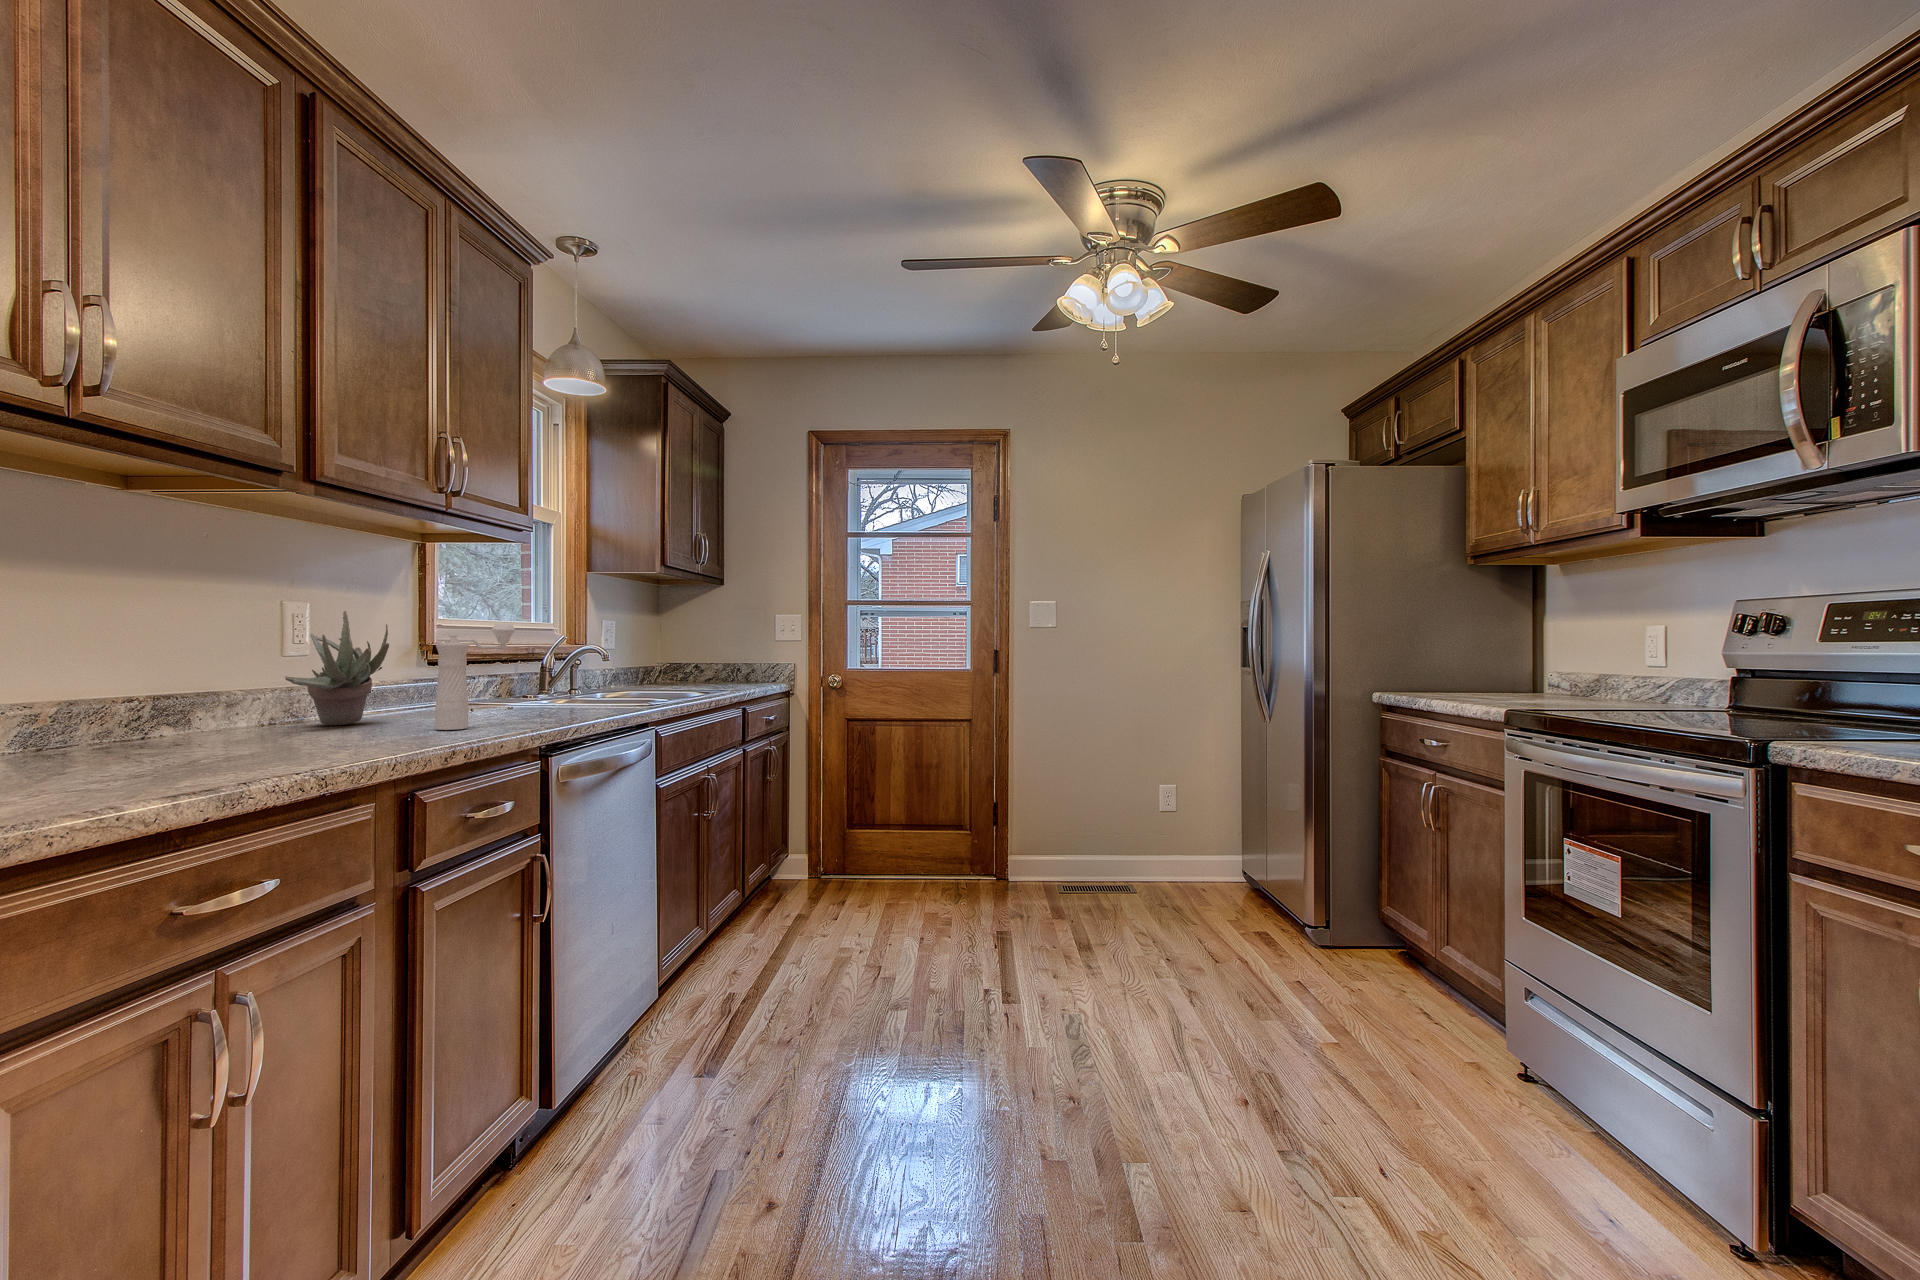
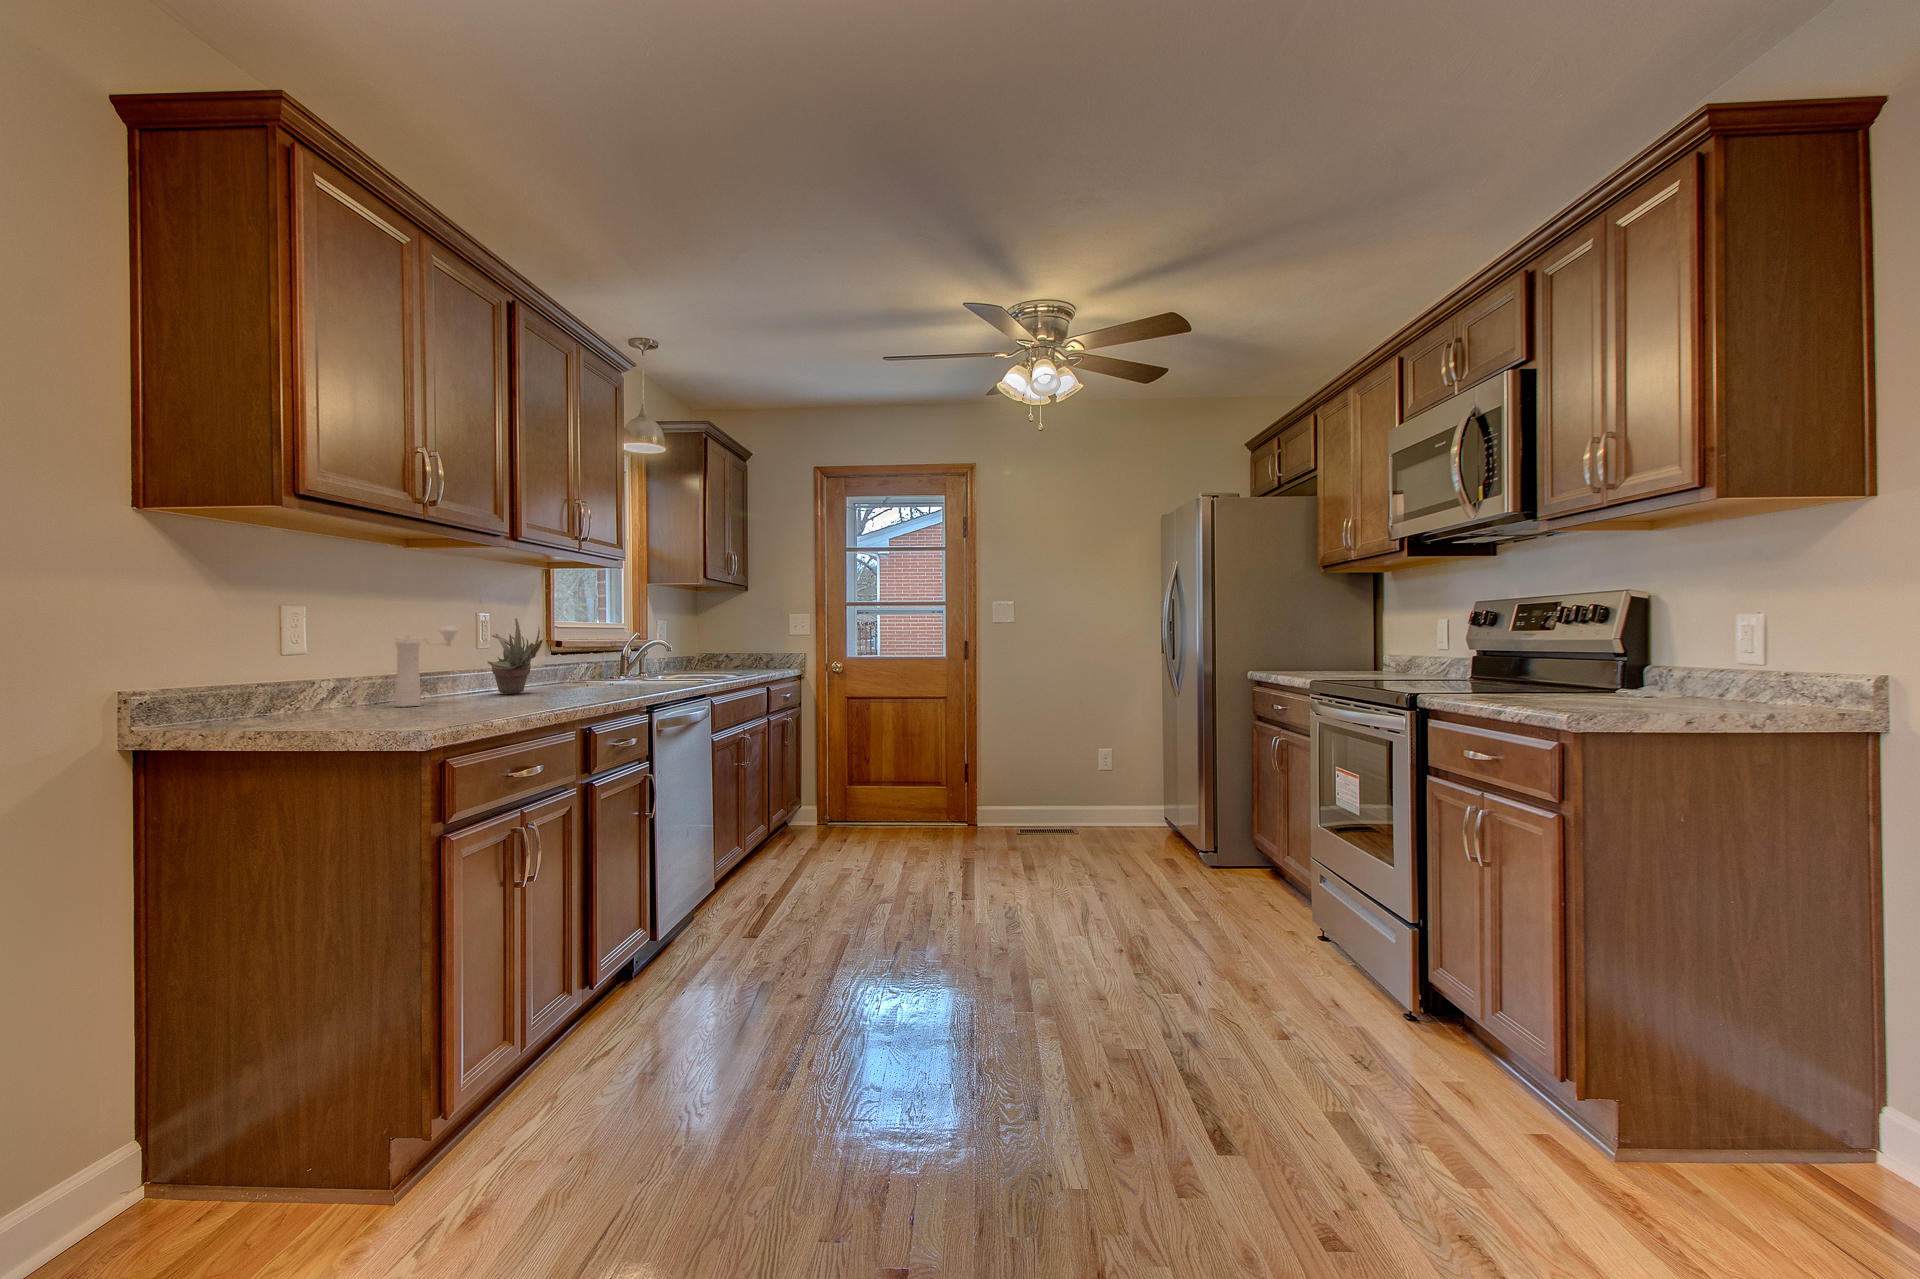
pepper mill: present [435,624,515,730] -> present [395,626,457,707]

